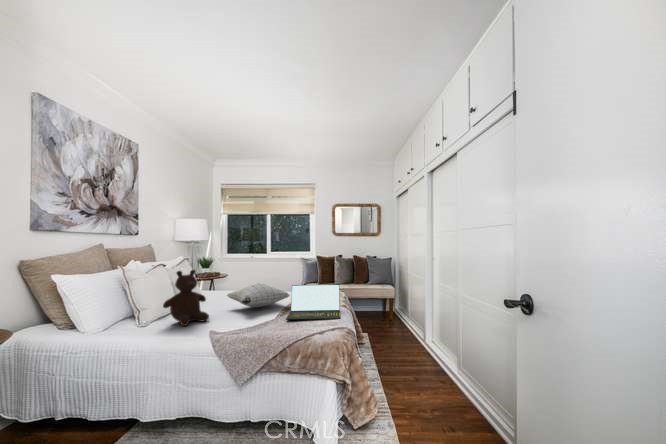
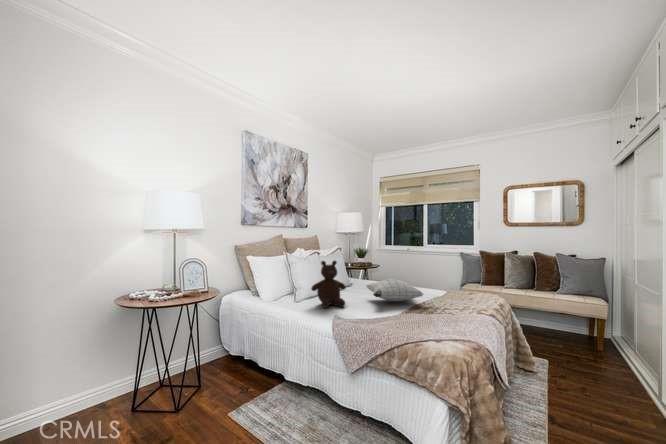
laptop: present [286,284,340,320] -> none [408,285,477,331]

